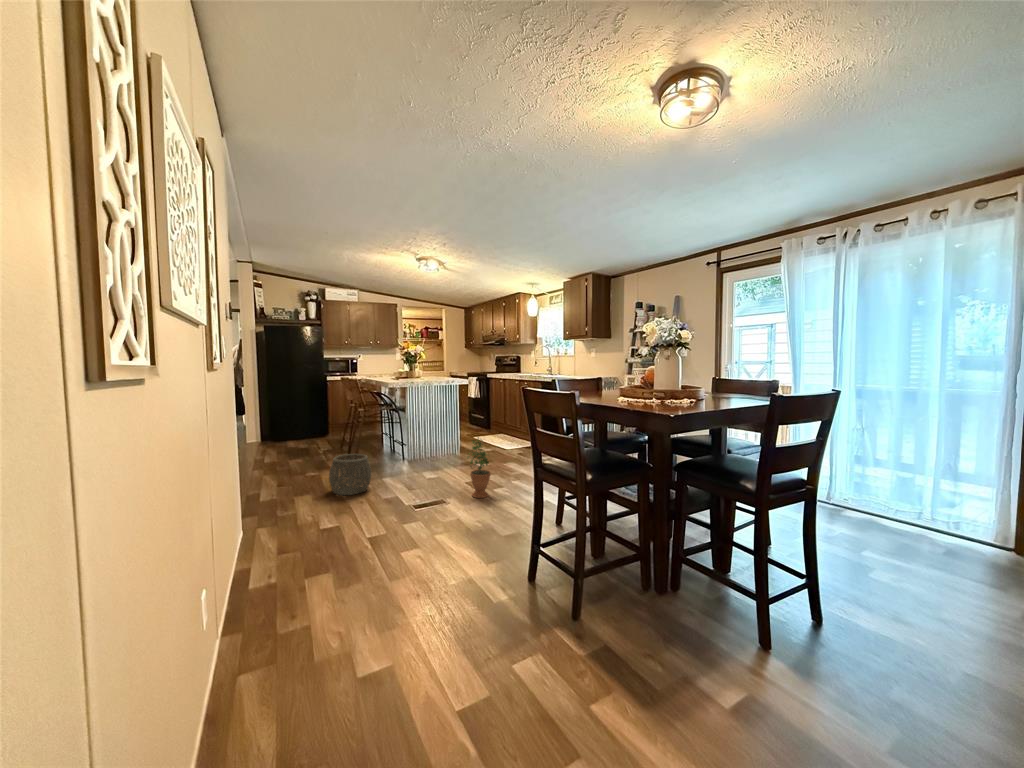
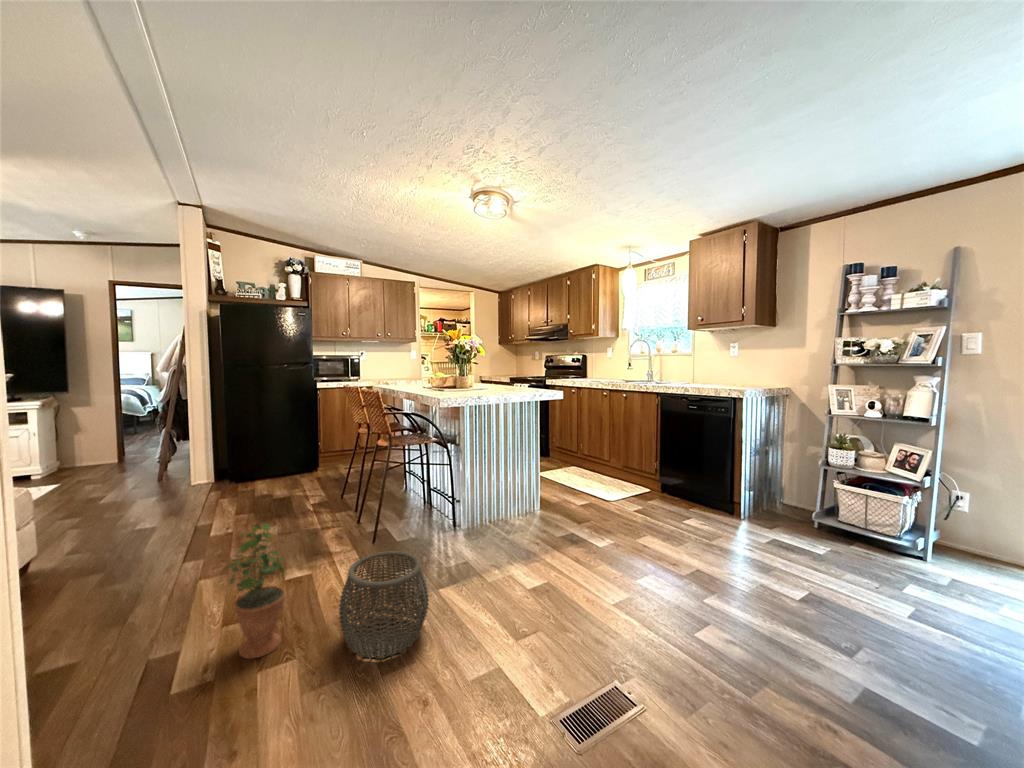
potted plant: present [468,437,491,498] -> present [224,520,286,659]

